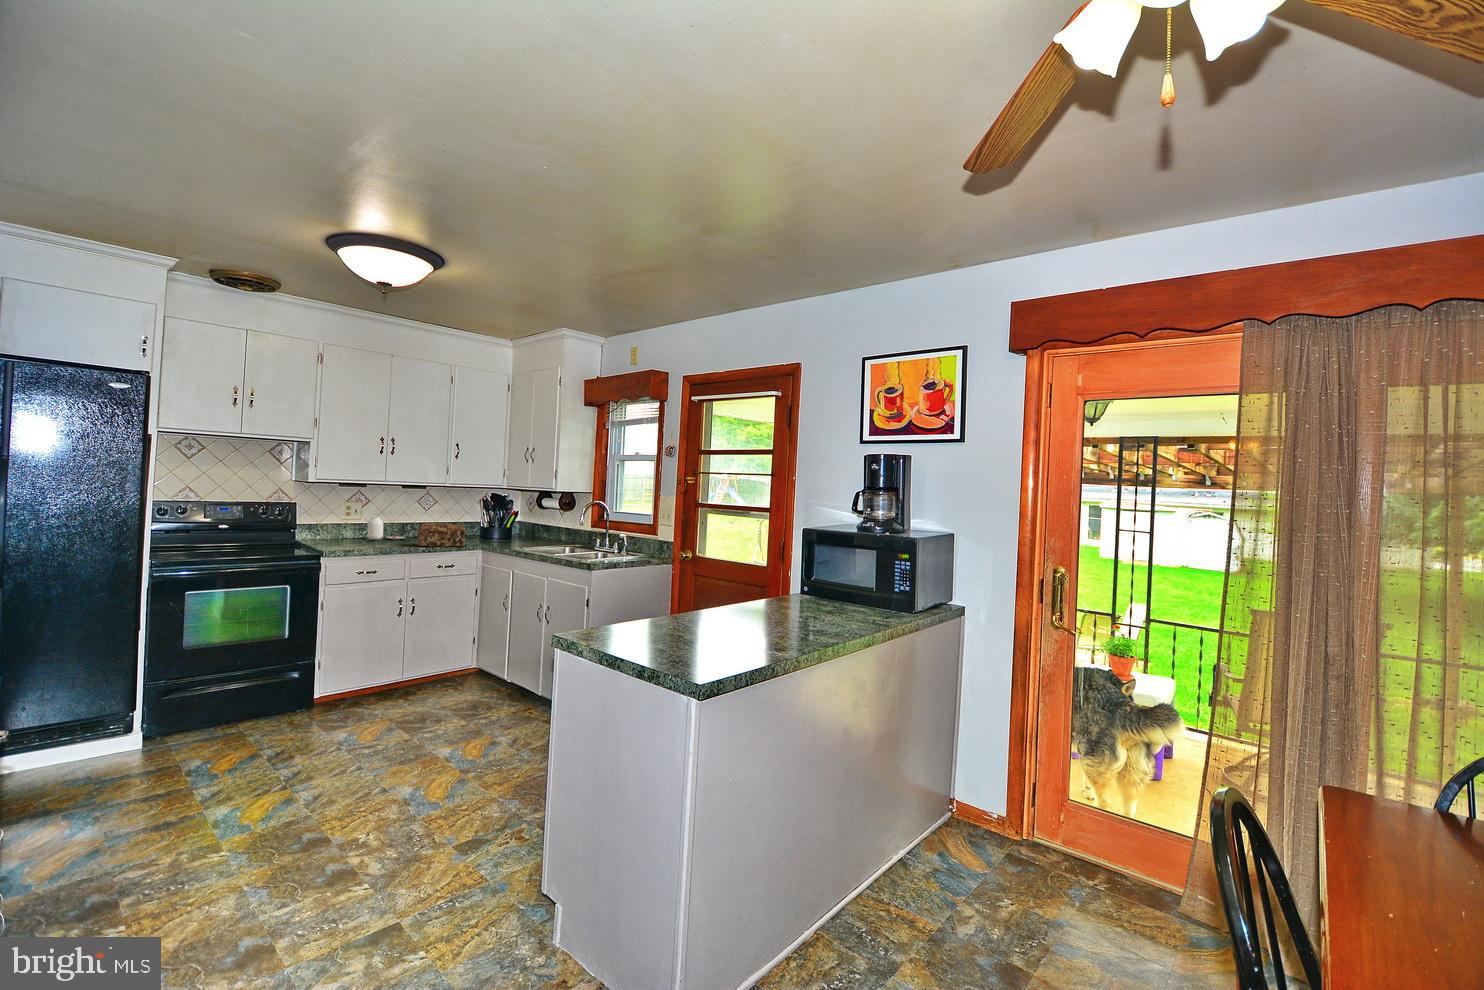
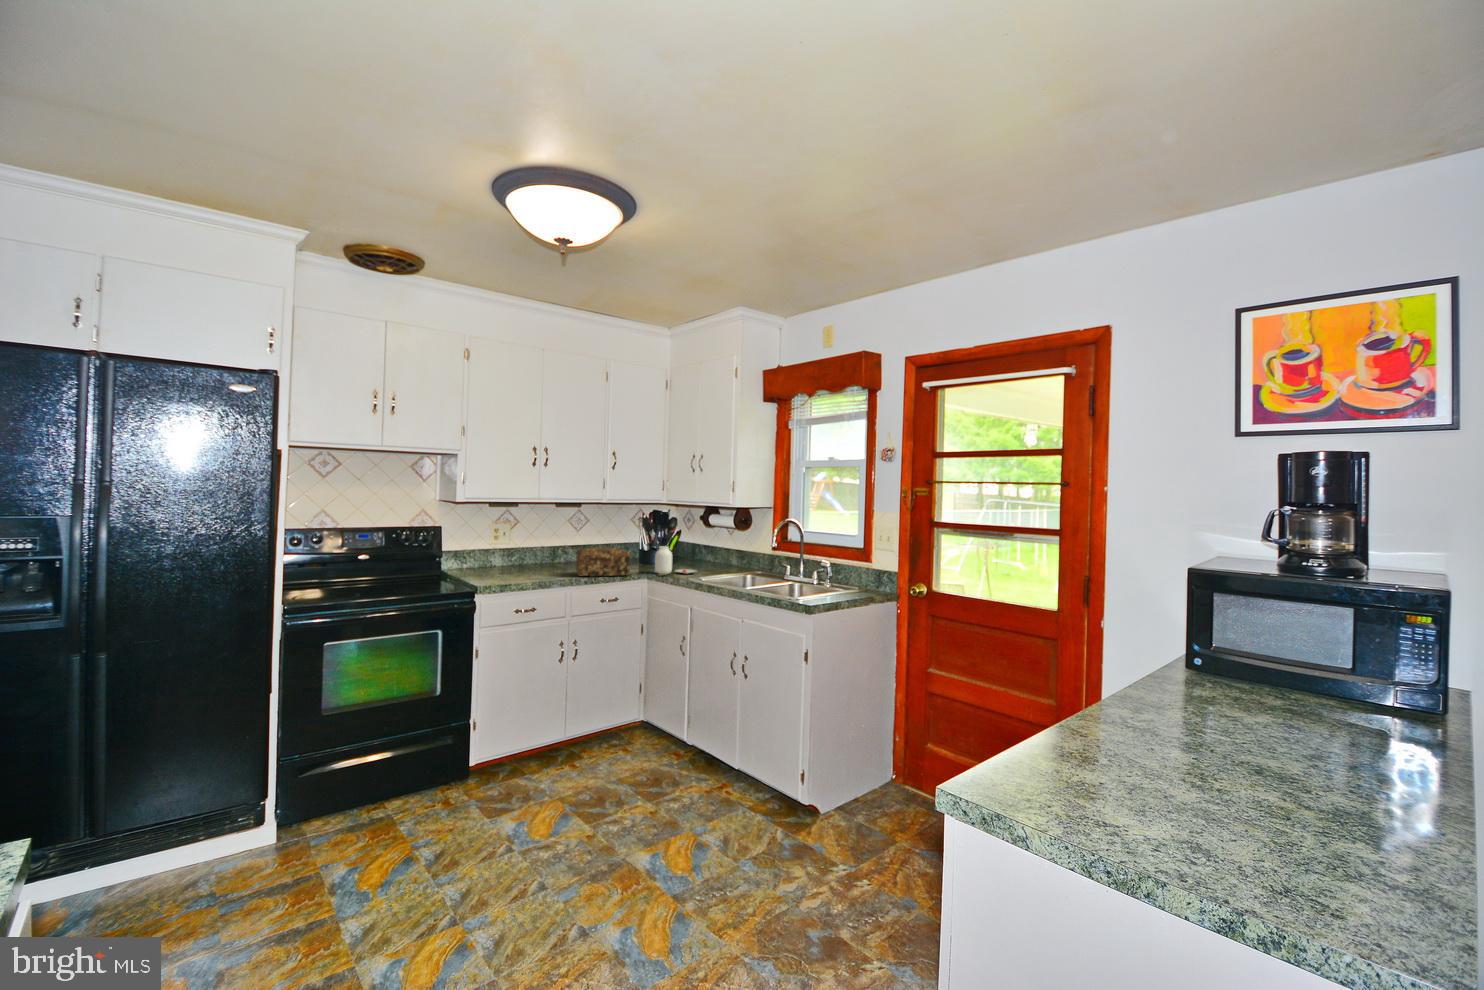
jar: present [367,517,405,540] -> present [655,546,695,575]

